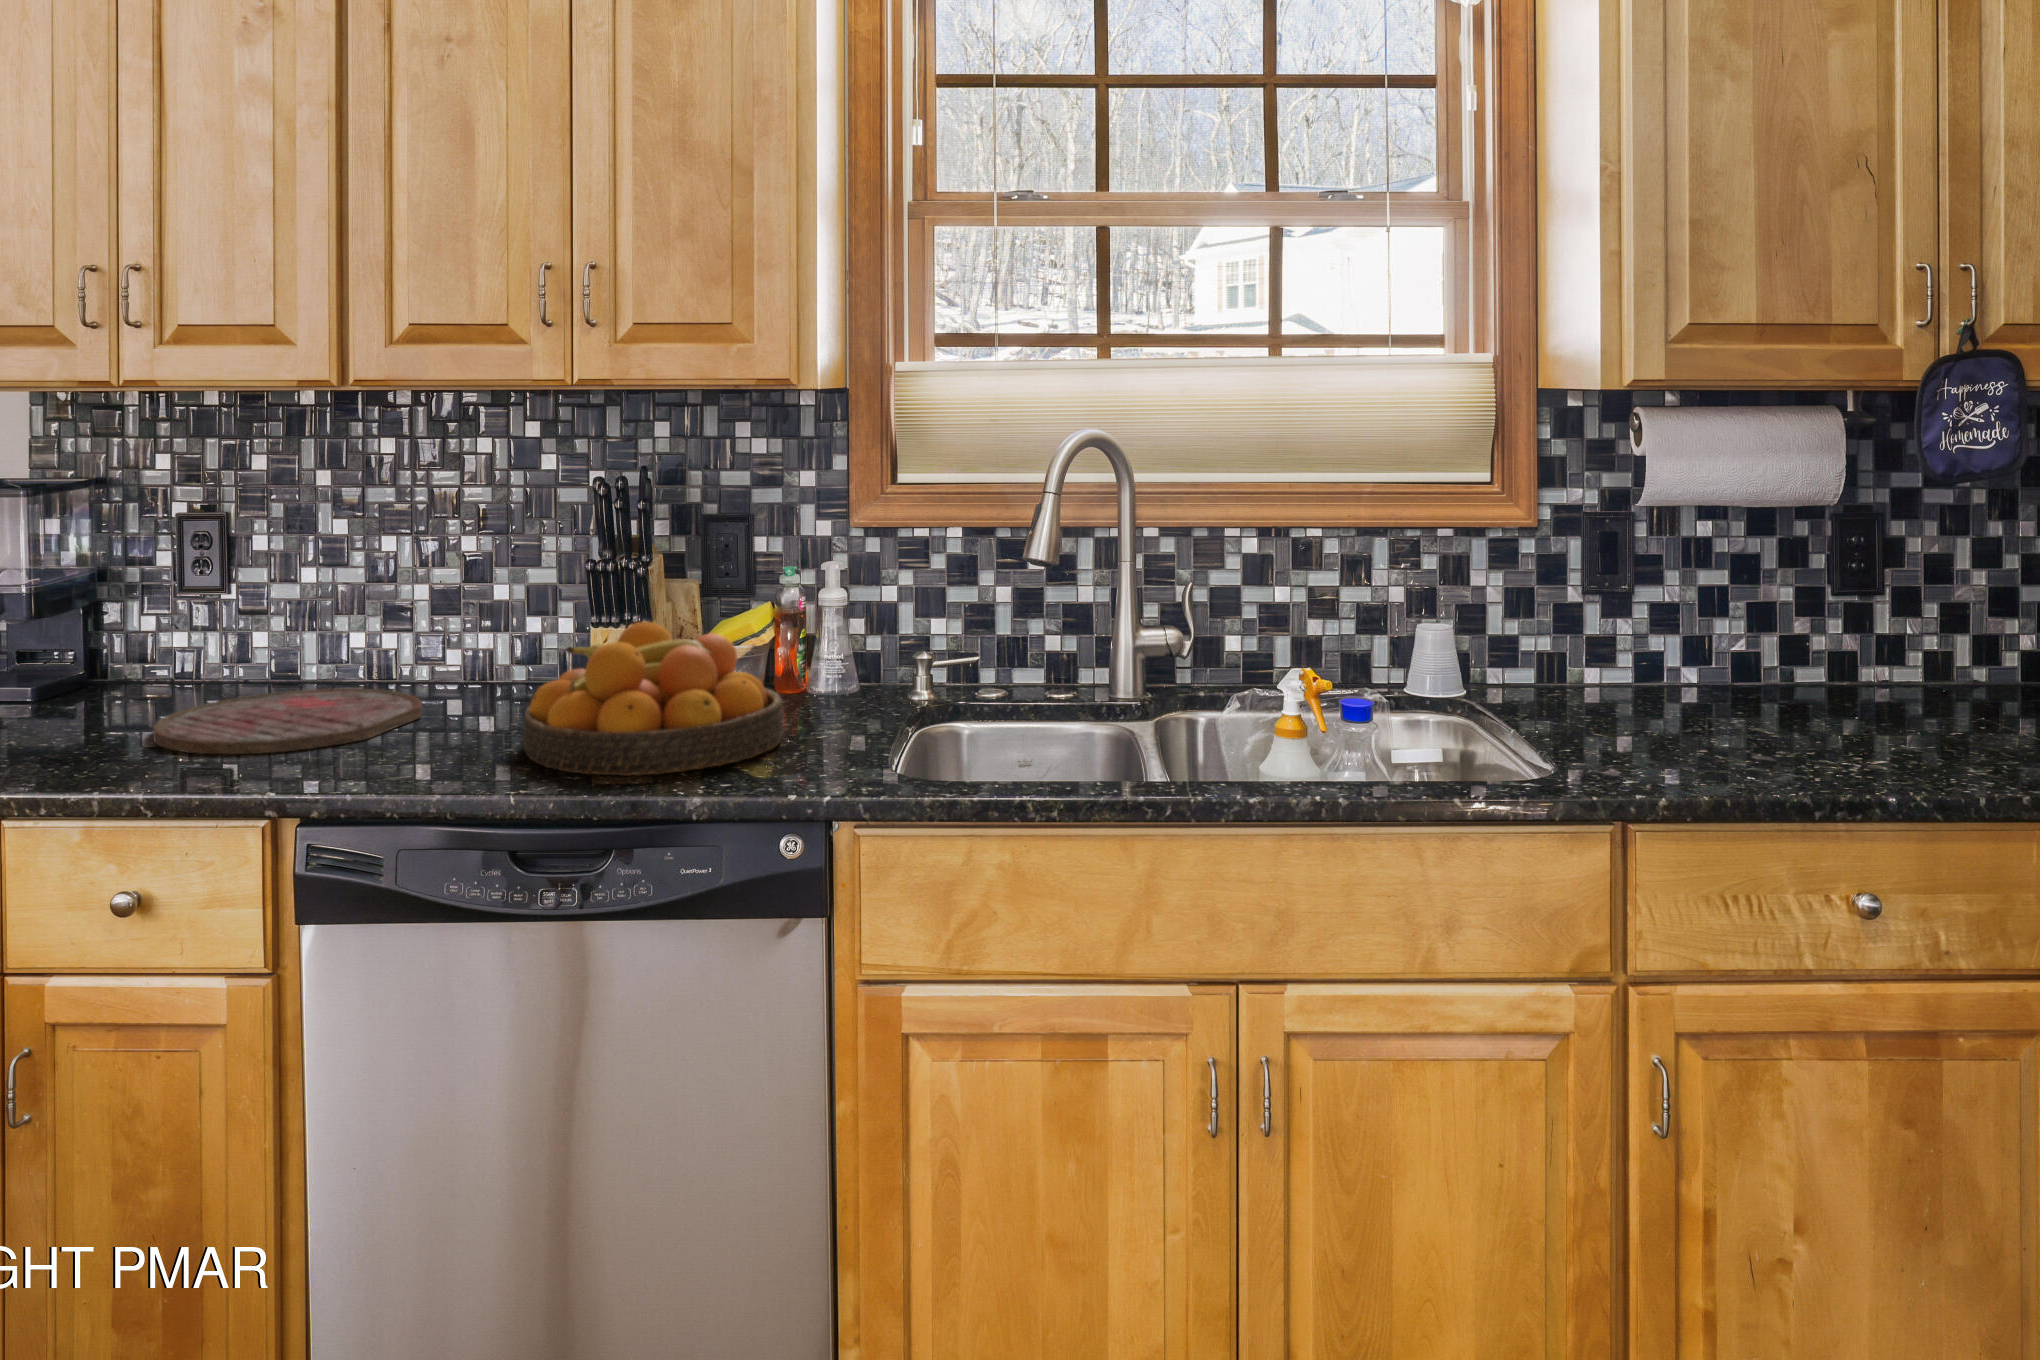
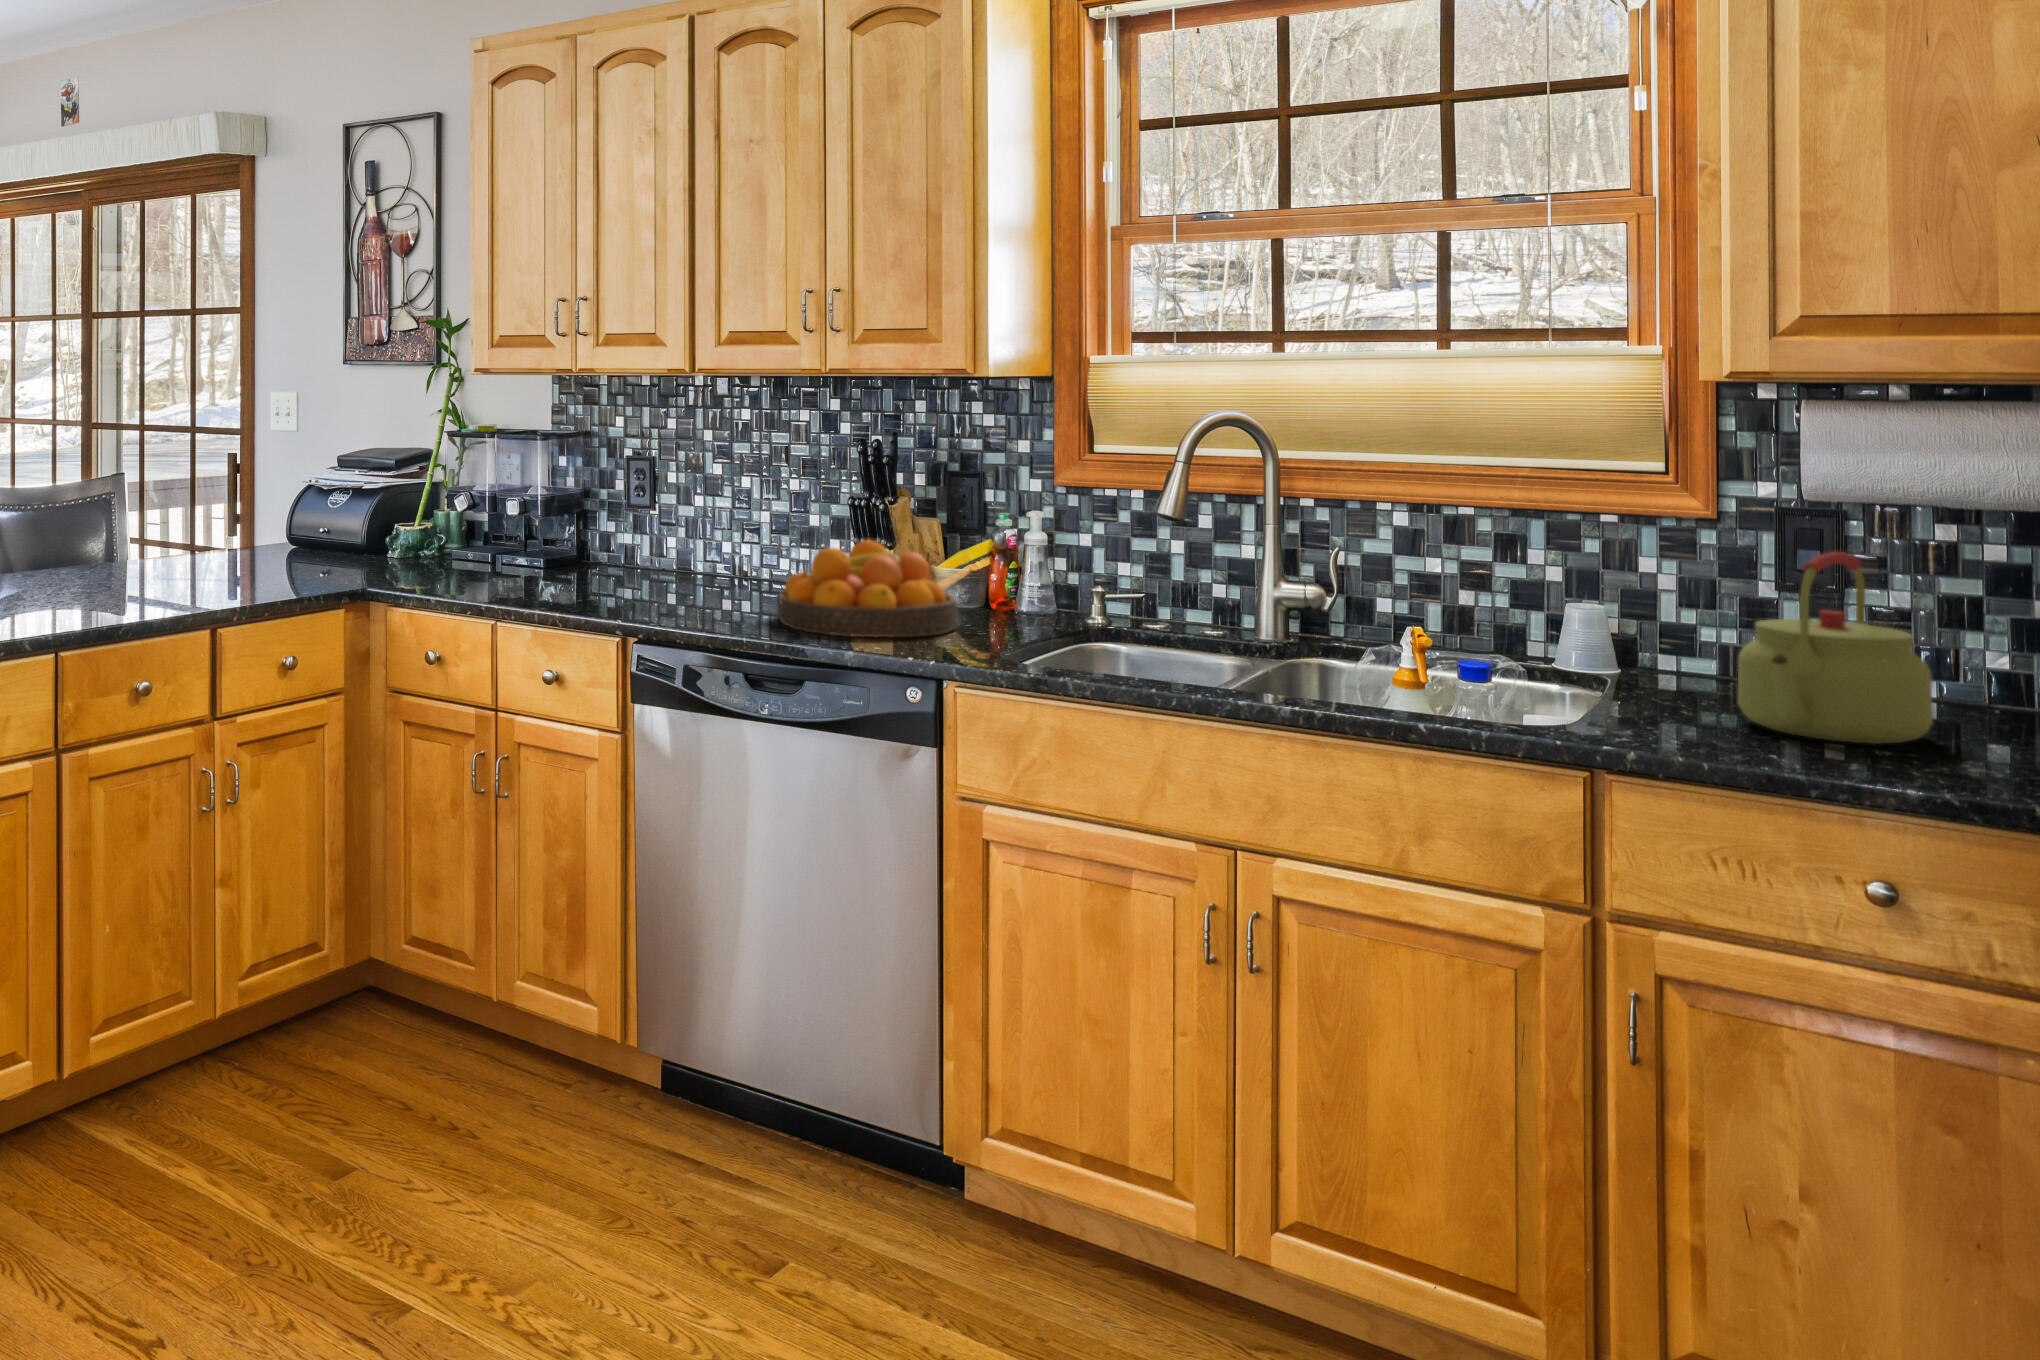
kettle: none [1639,559,1804,751] -> present [1738,551,1933,744]
cutting board: present [153,688,422,754] -> none [592,575,747,603]

